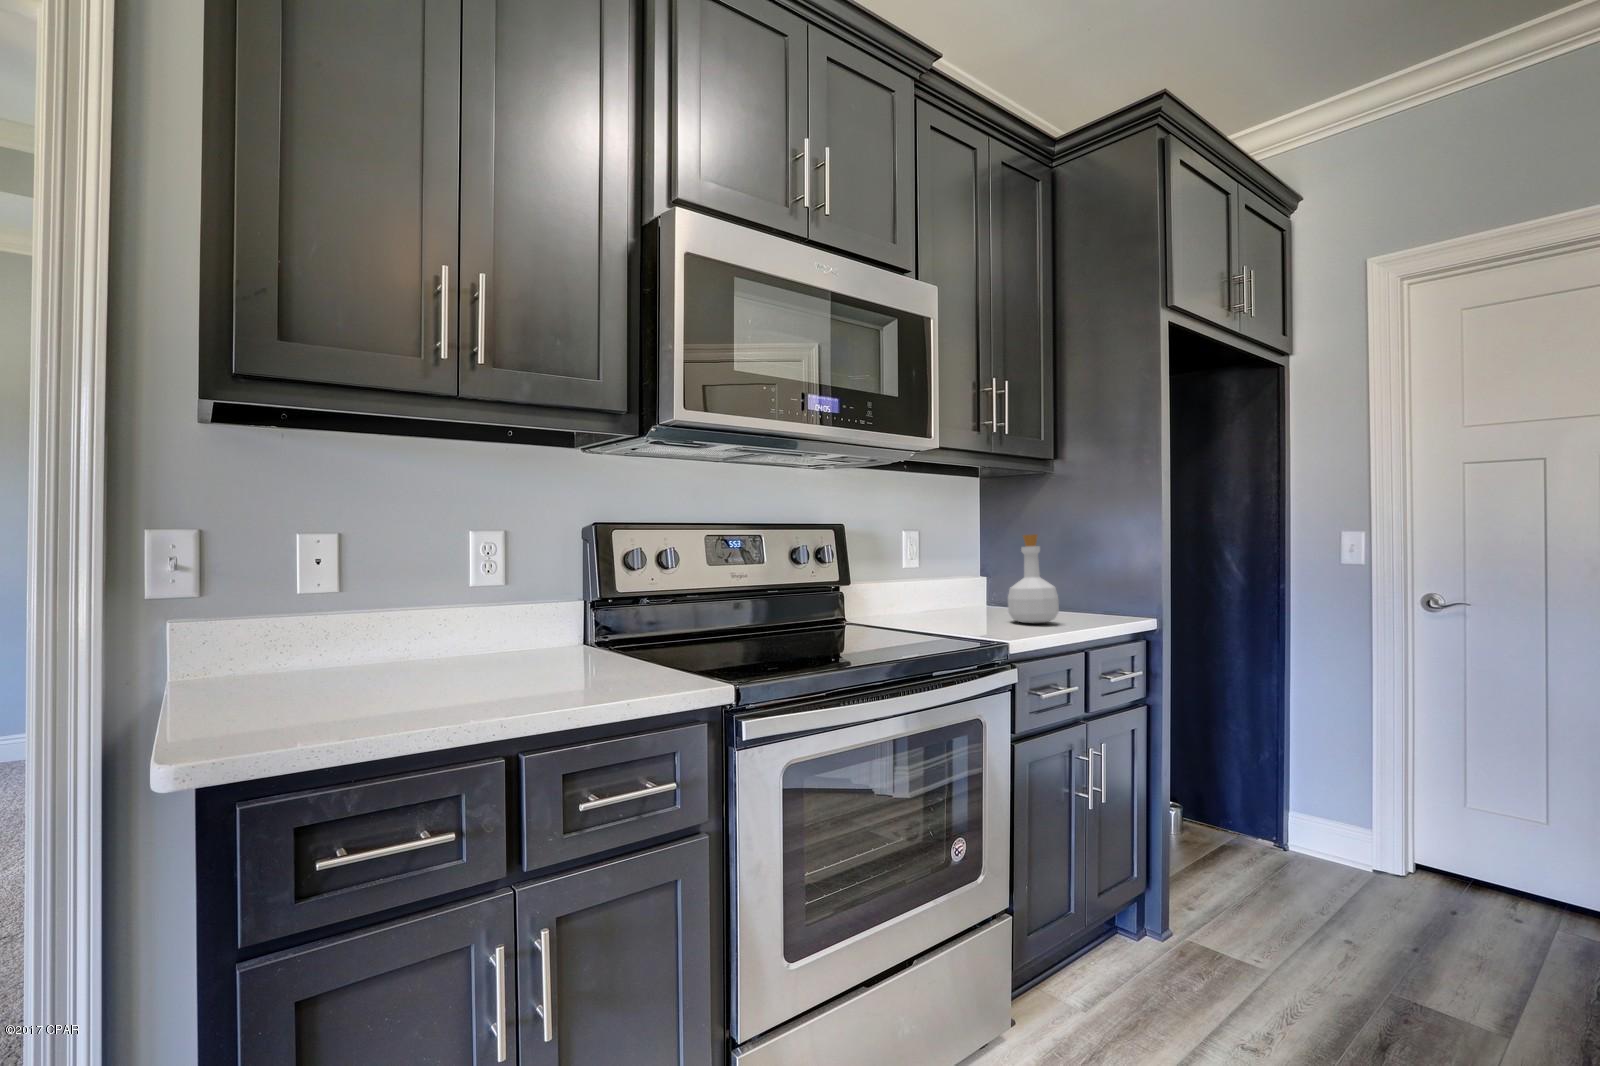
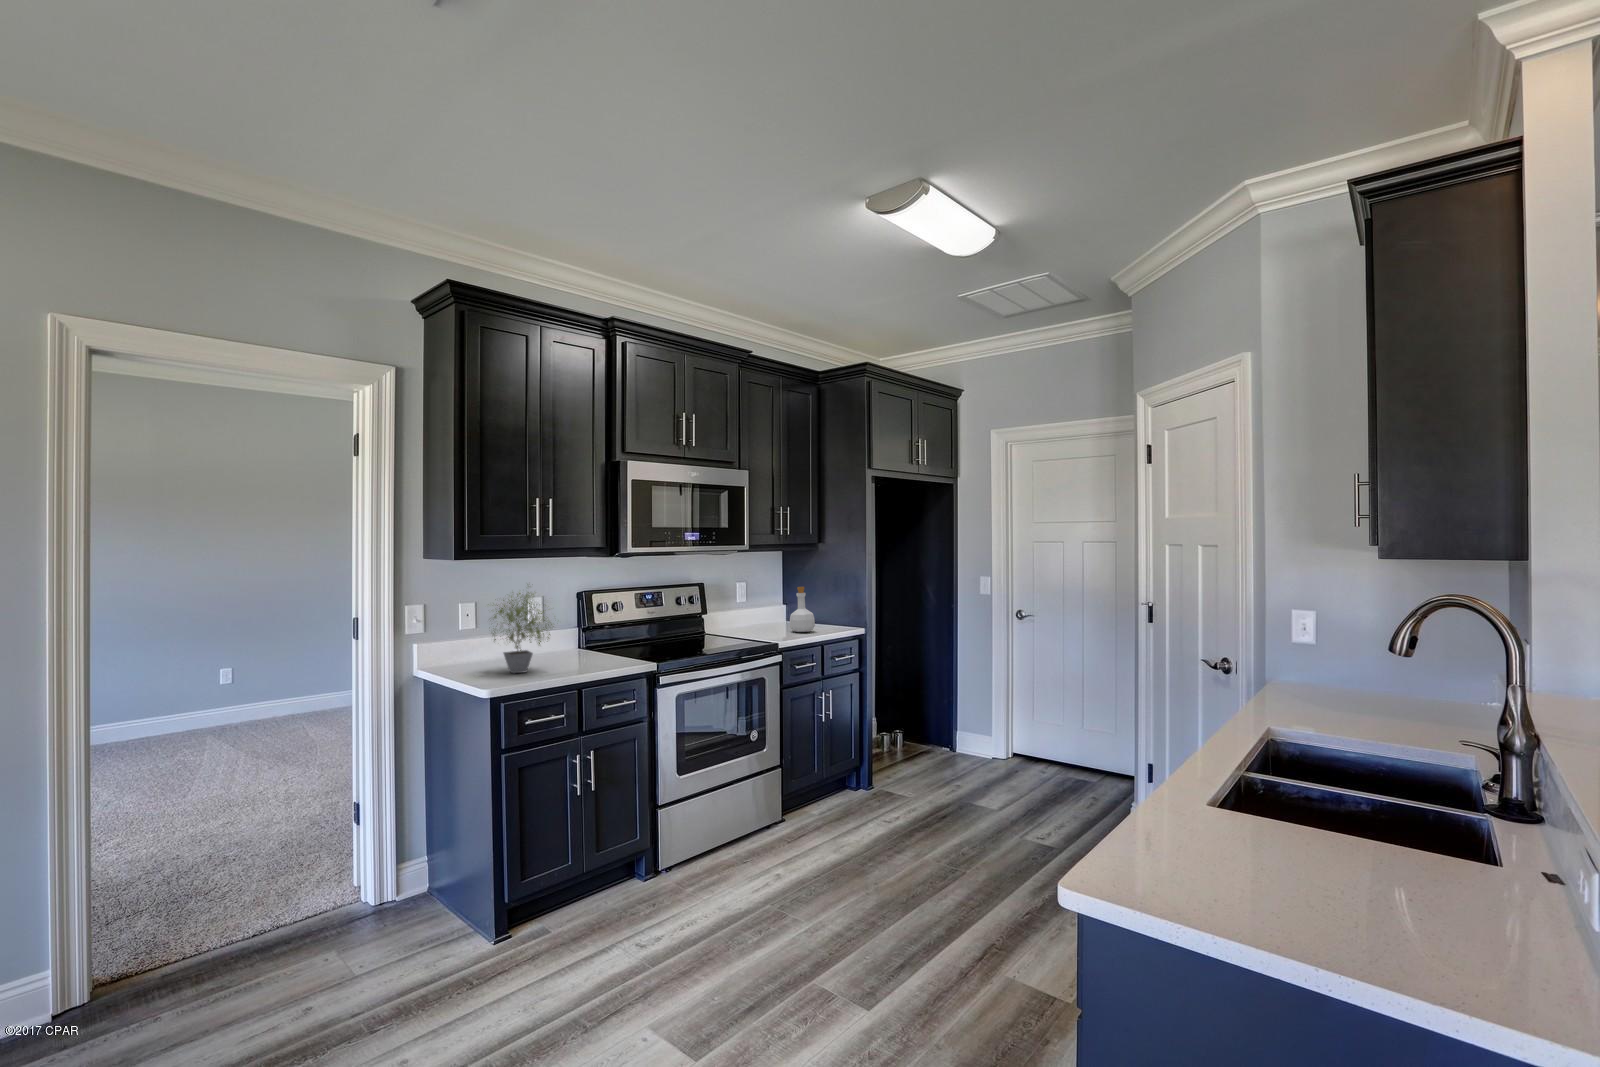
potted plant: none [277,464,485,706] -> present [493,592,552,673]

